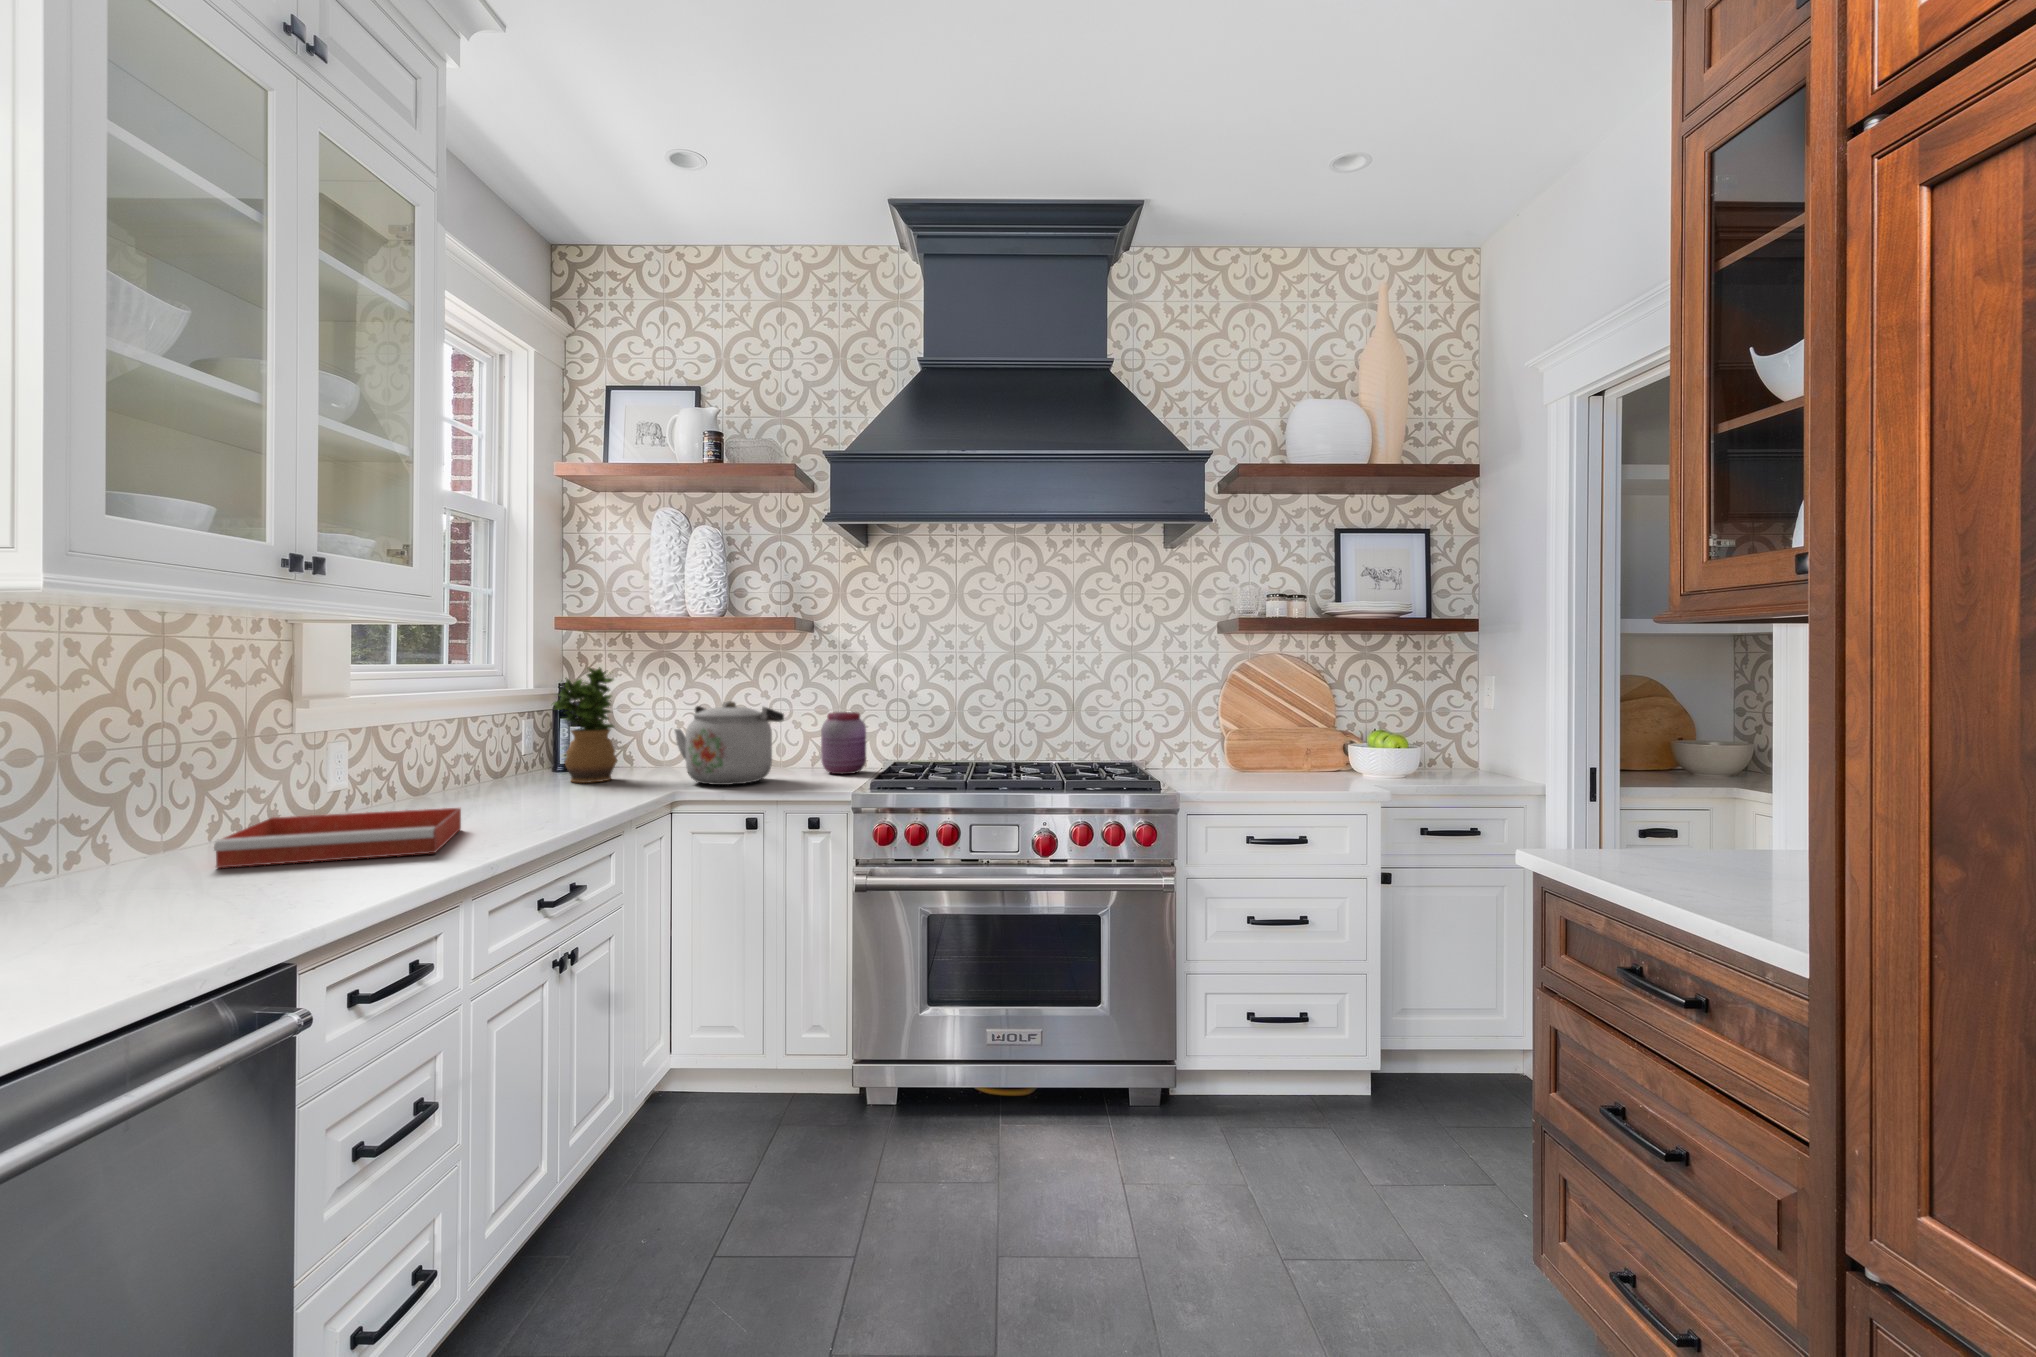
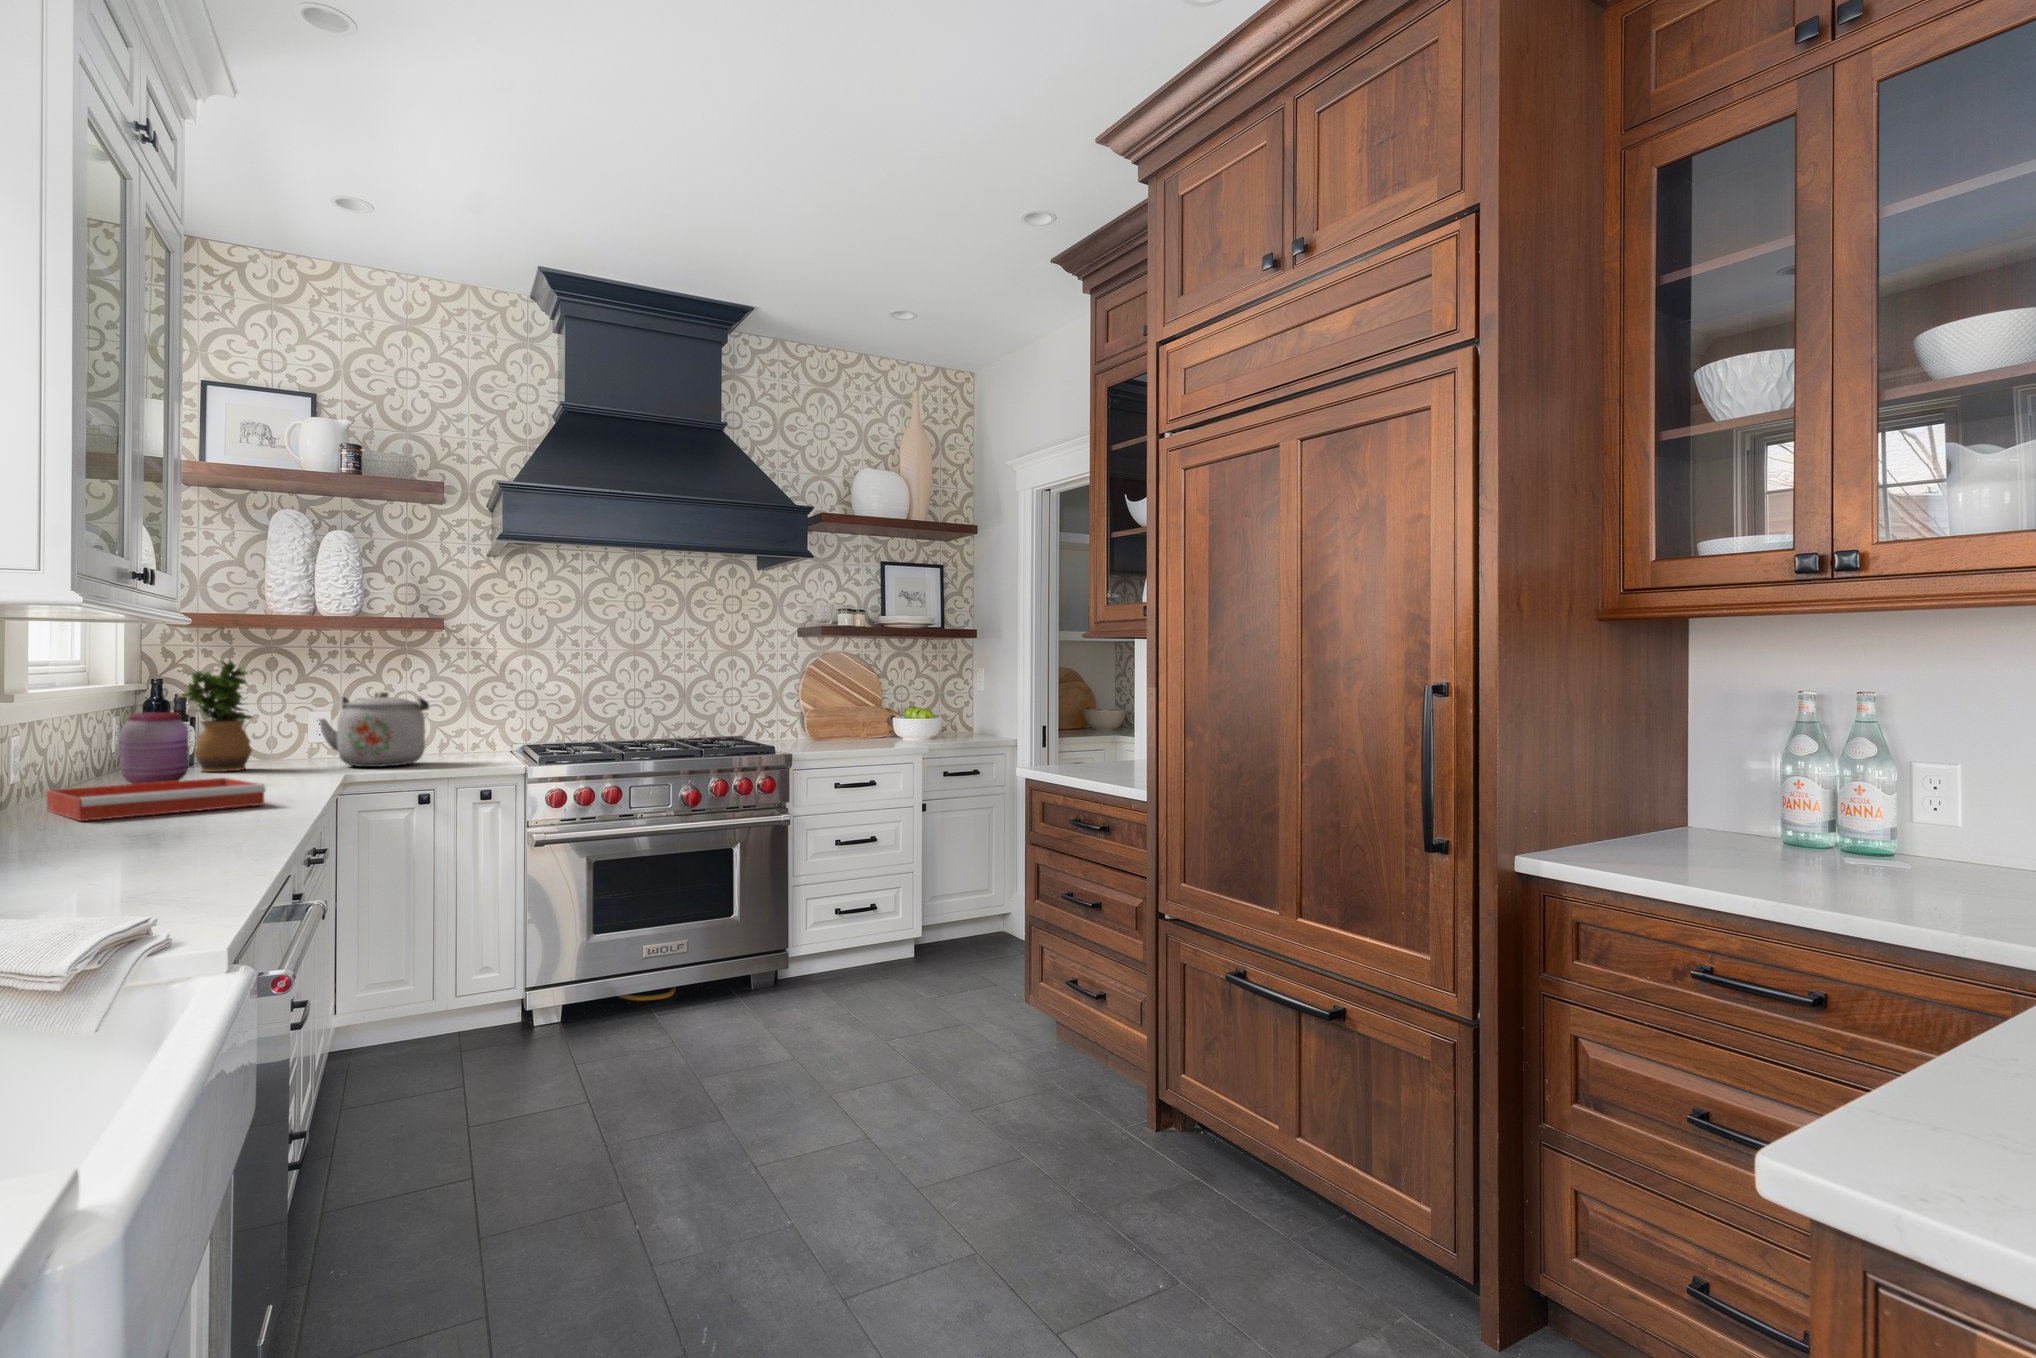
jar: present [821,712,866,774] -> present [120,712,189,784]

